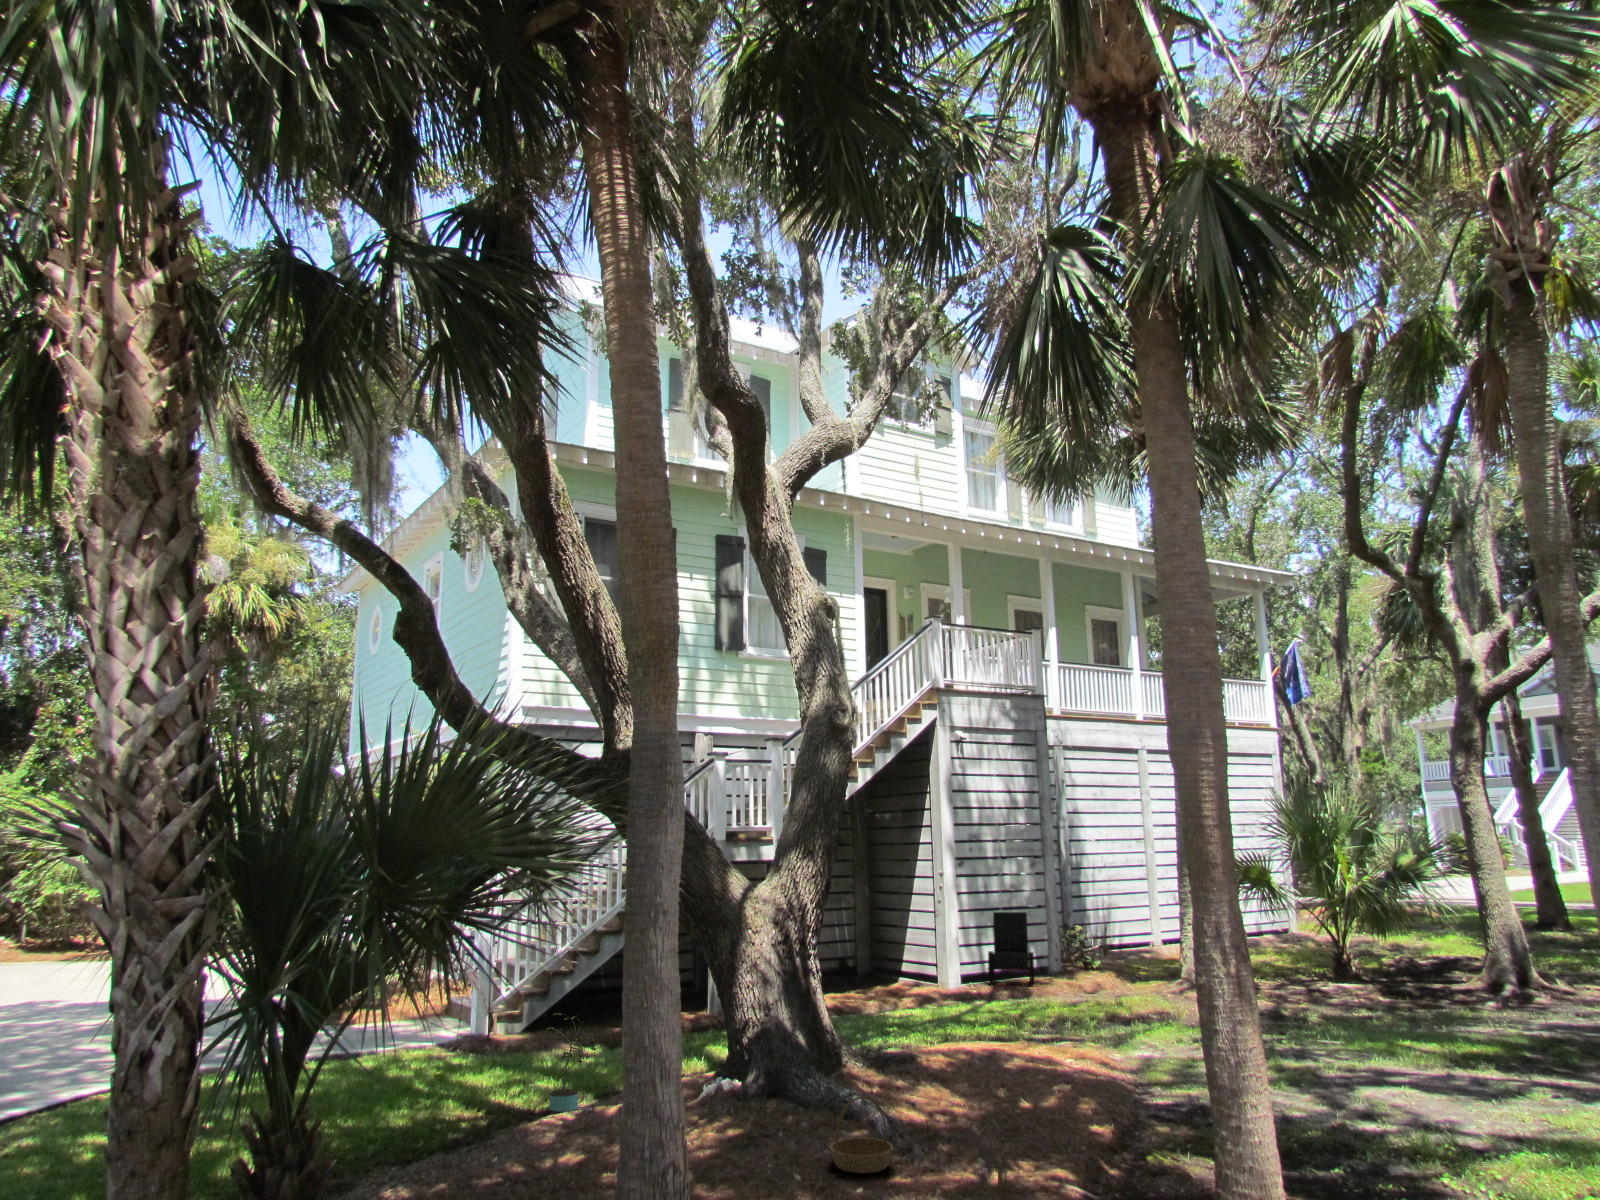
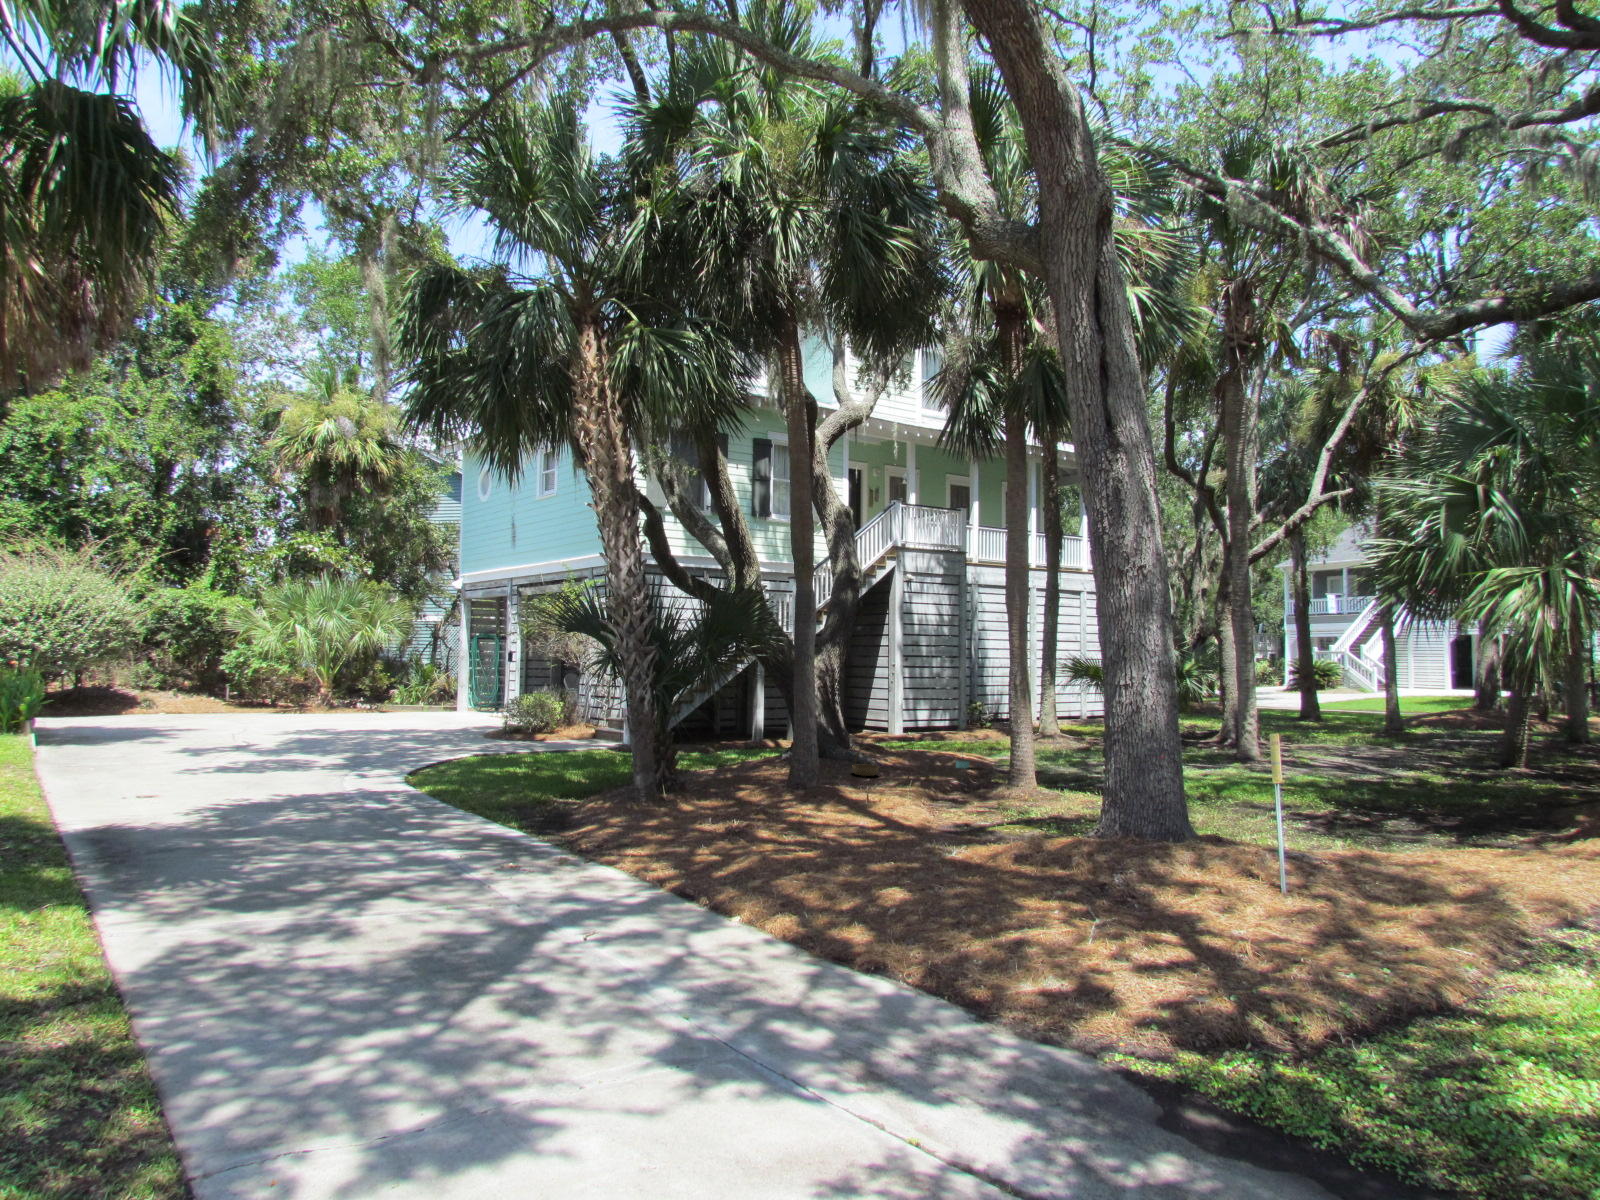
lounge chair: present [988,912,1035,986] -> none [919,690,949,734]
potted plant: present [545,1013,596,1112] -> present [956,726,976,768]

